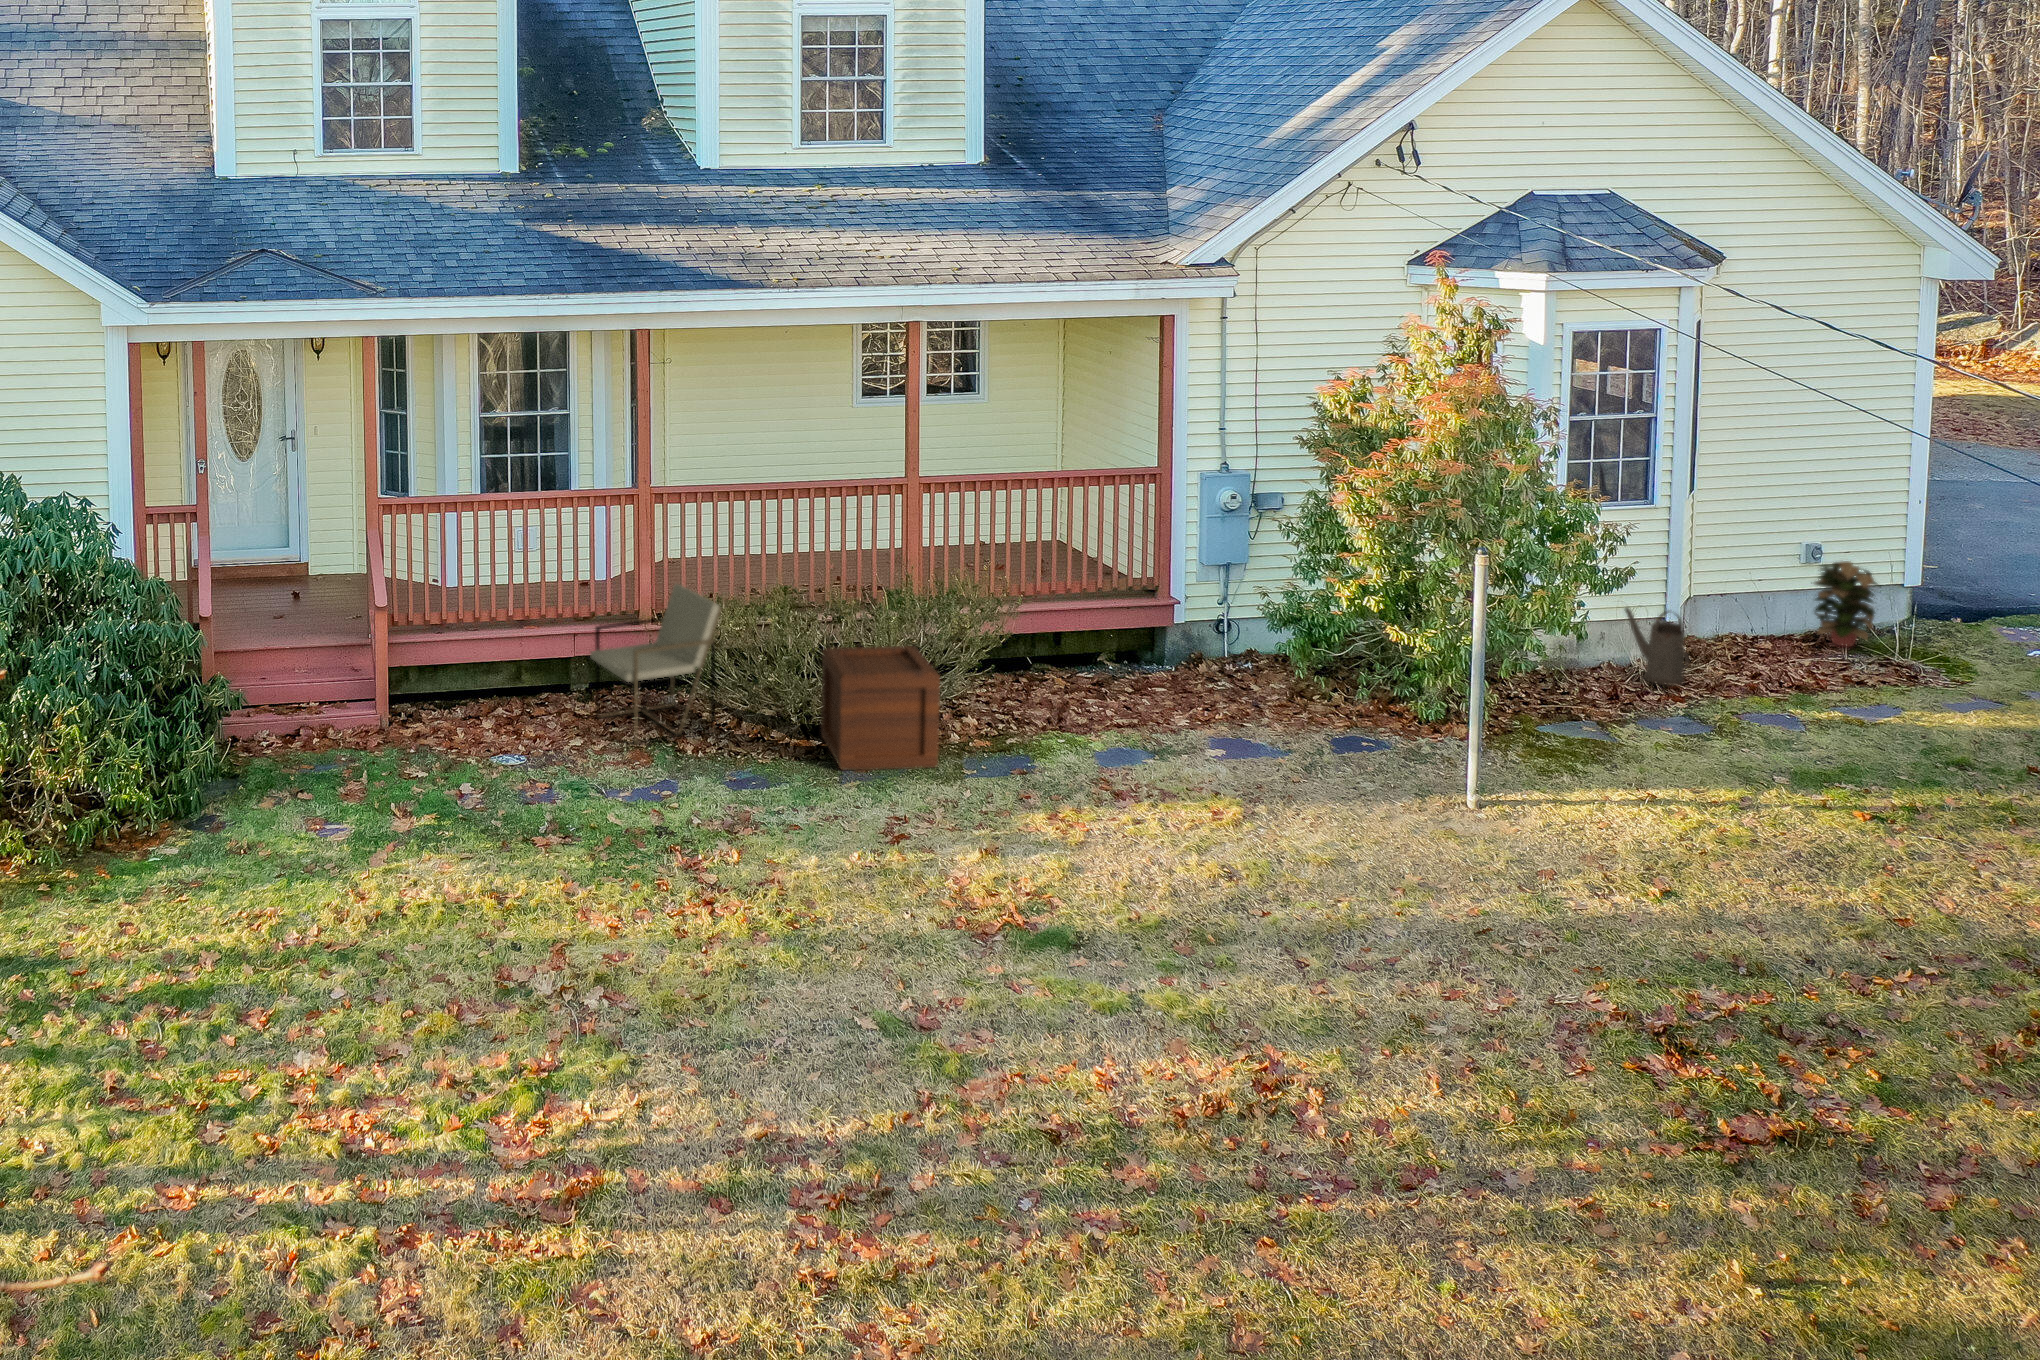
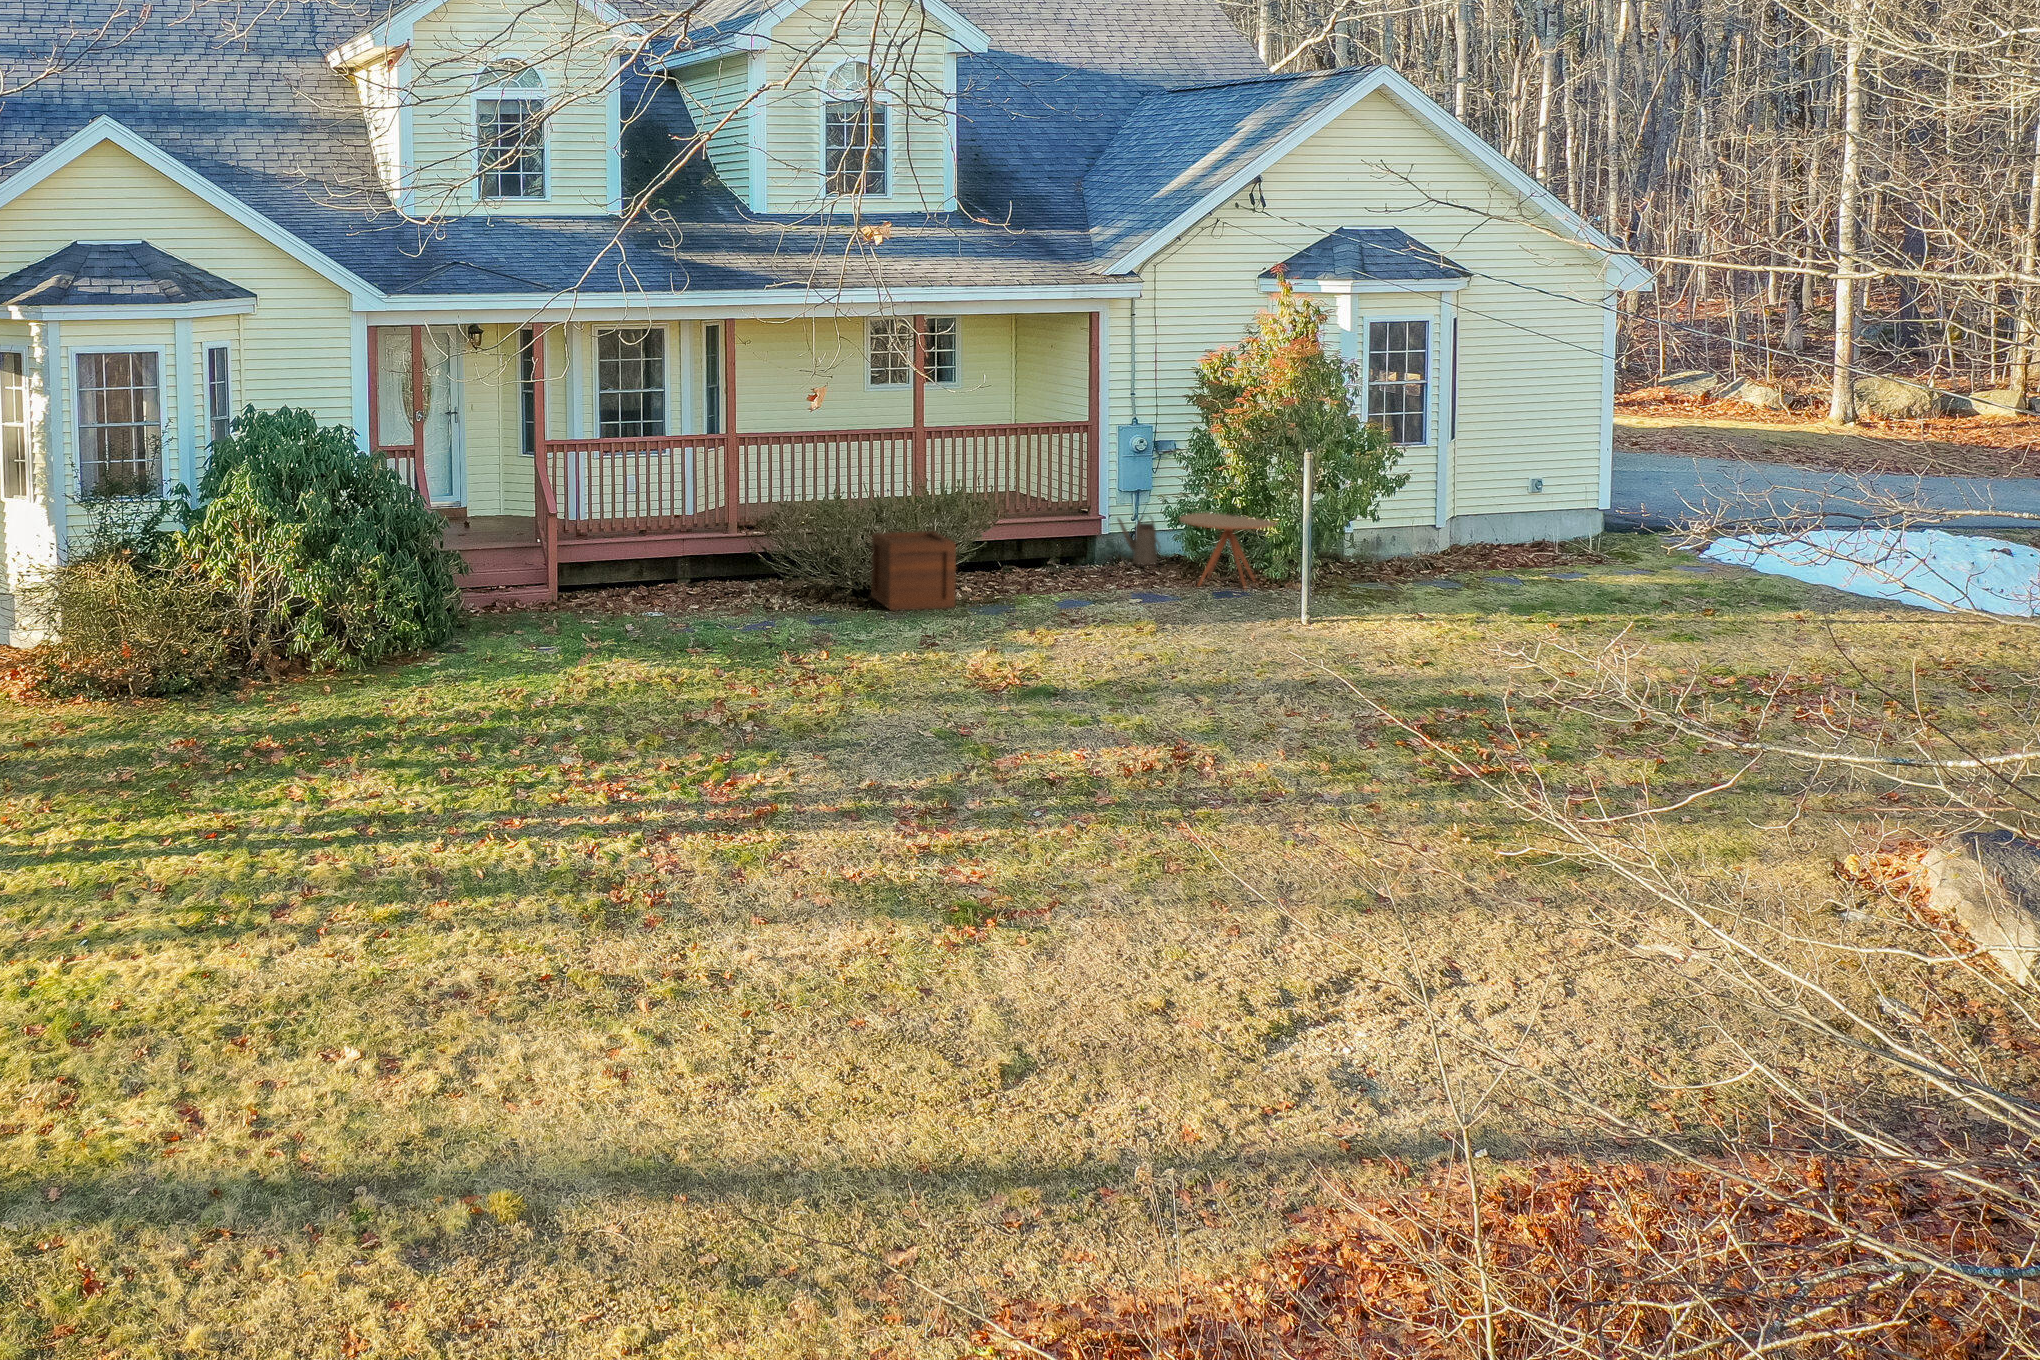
decorative plant: present [1814,561,1878,647] -> none [1529,484,1574,543]
armchair: present [590,584,722,745] -> none [705,498,801,605]
watering can: present [1625,608,1689,686] -> present [1118,516,1161,565]
round table: none [1282,615,1434,743] -> present [1179,513,1278,589]

